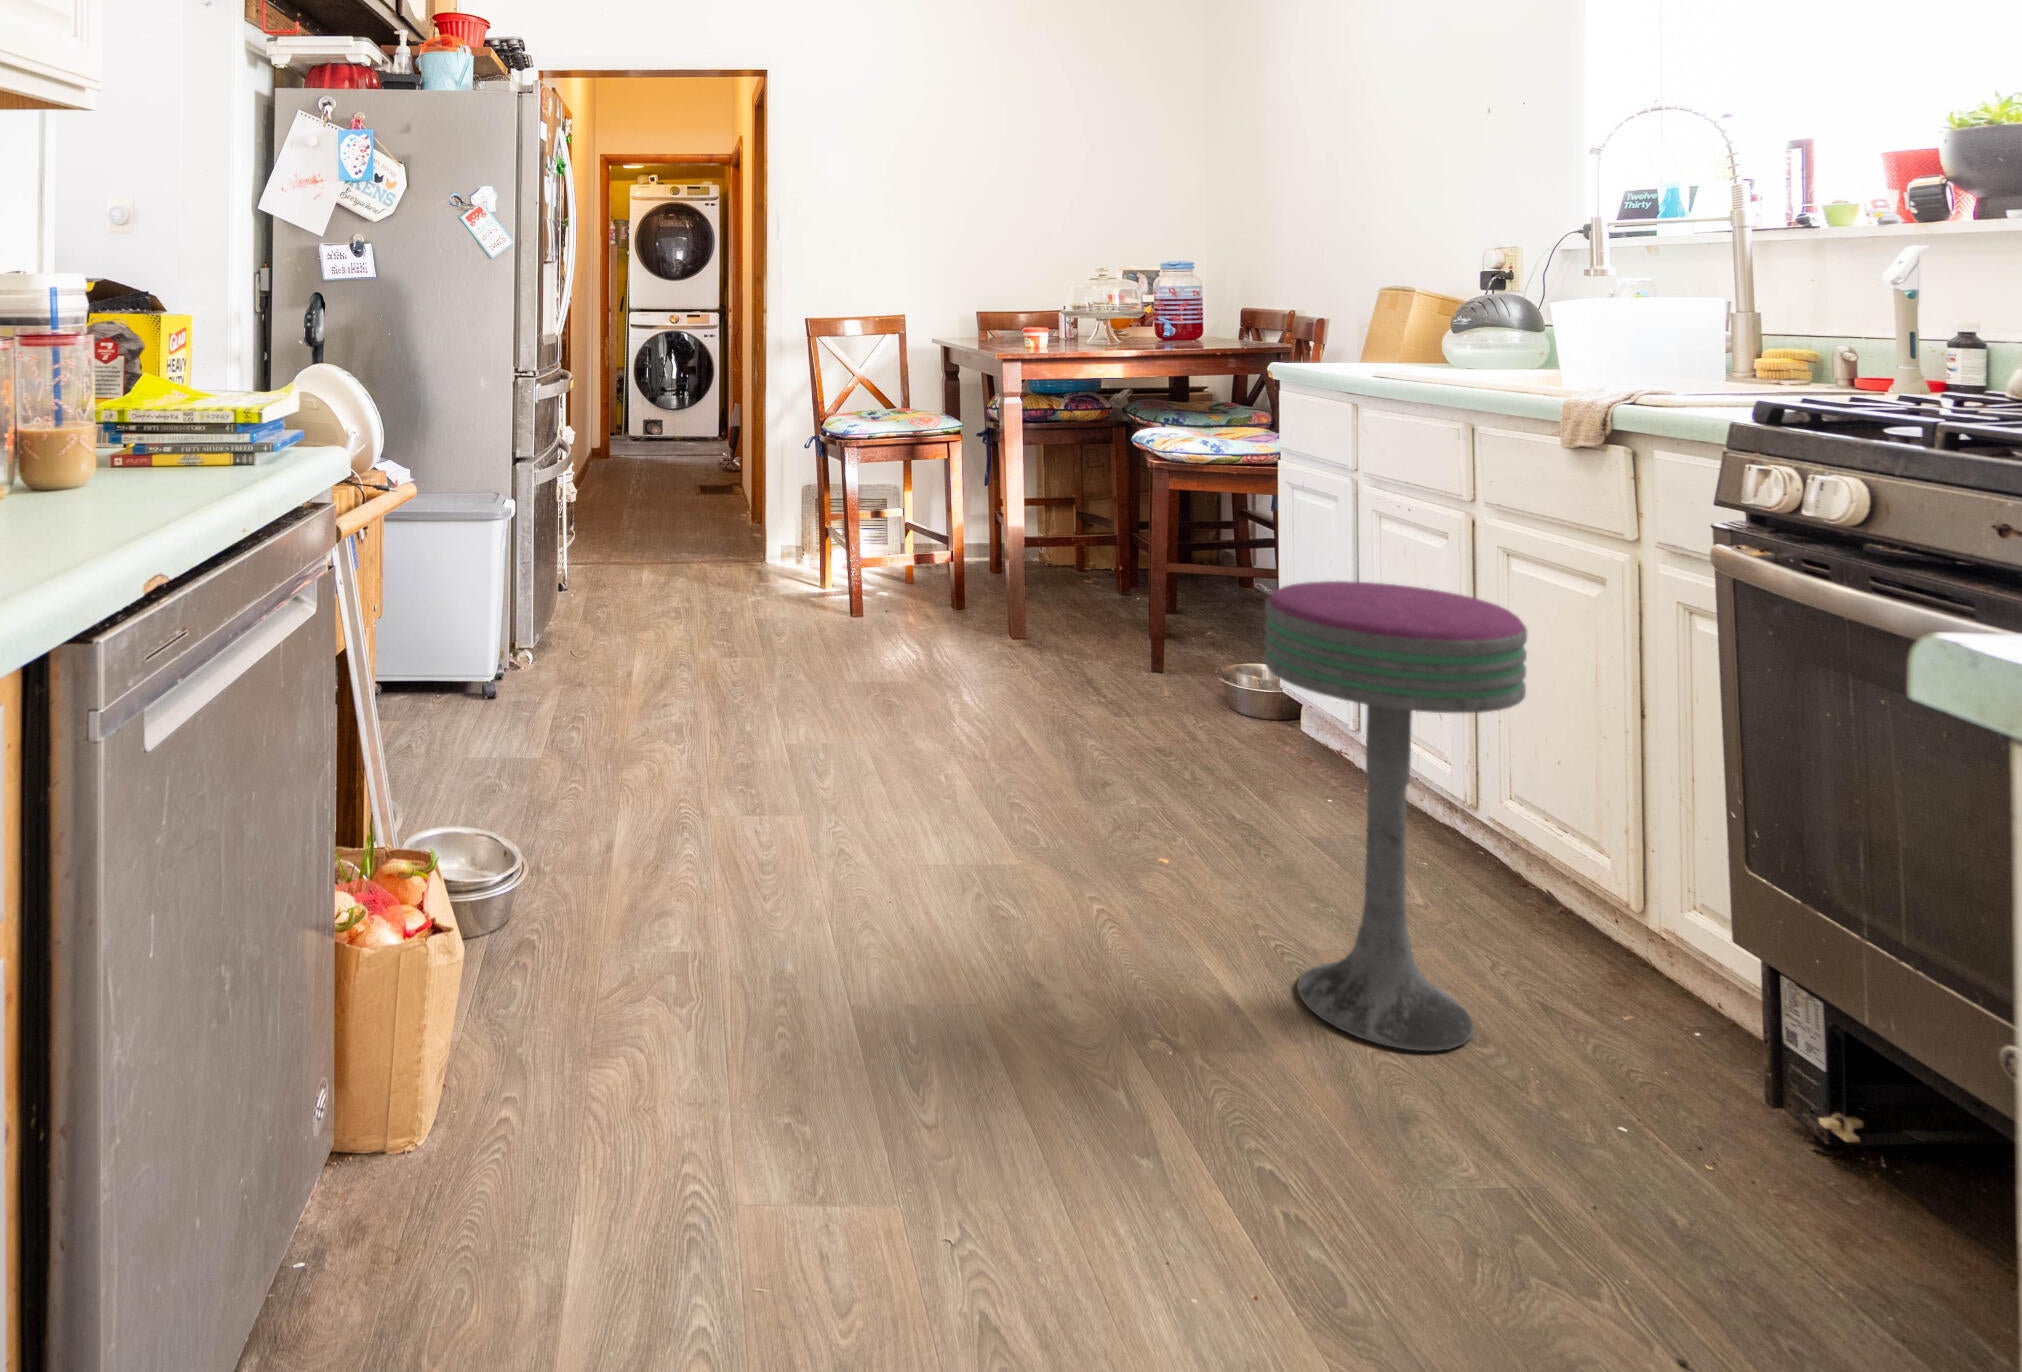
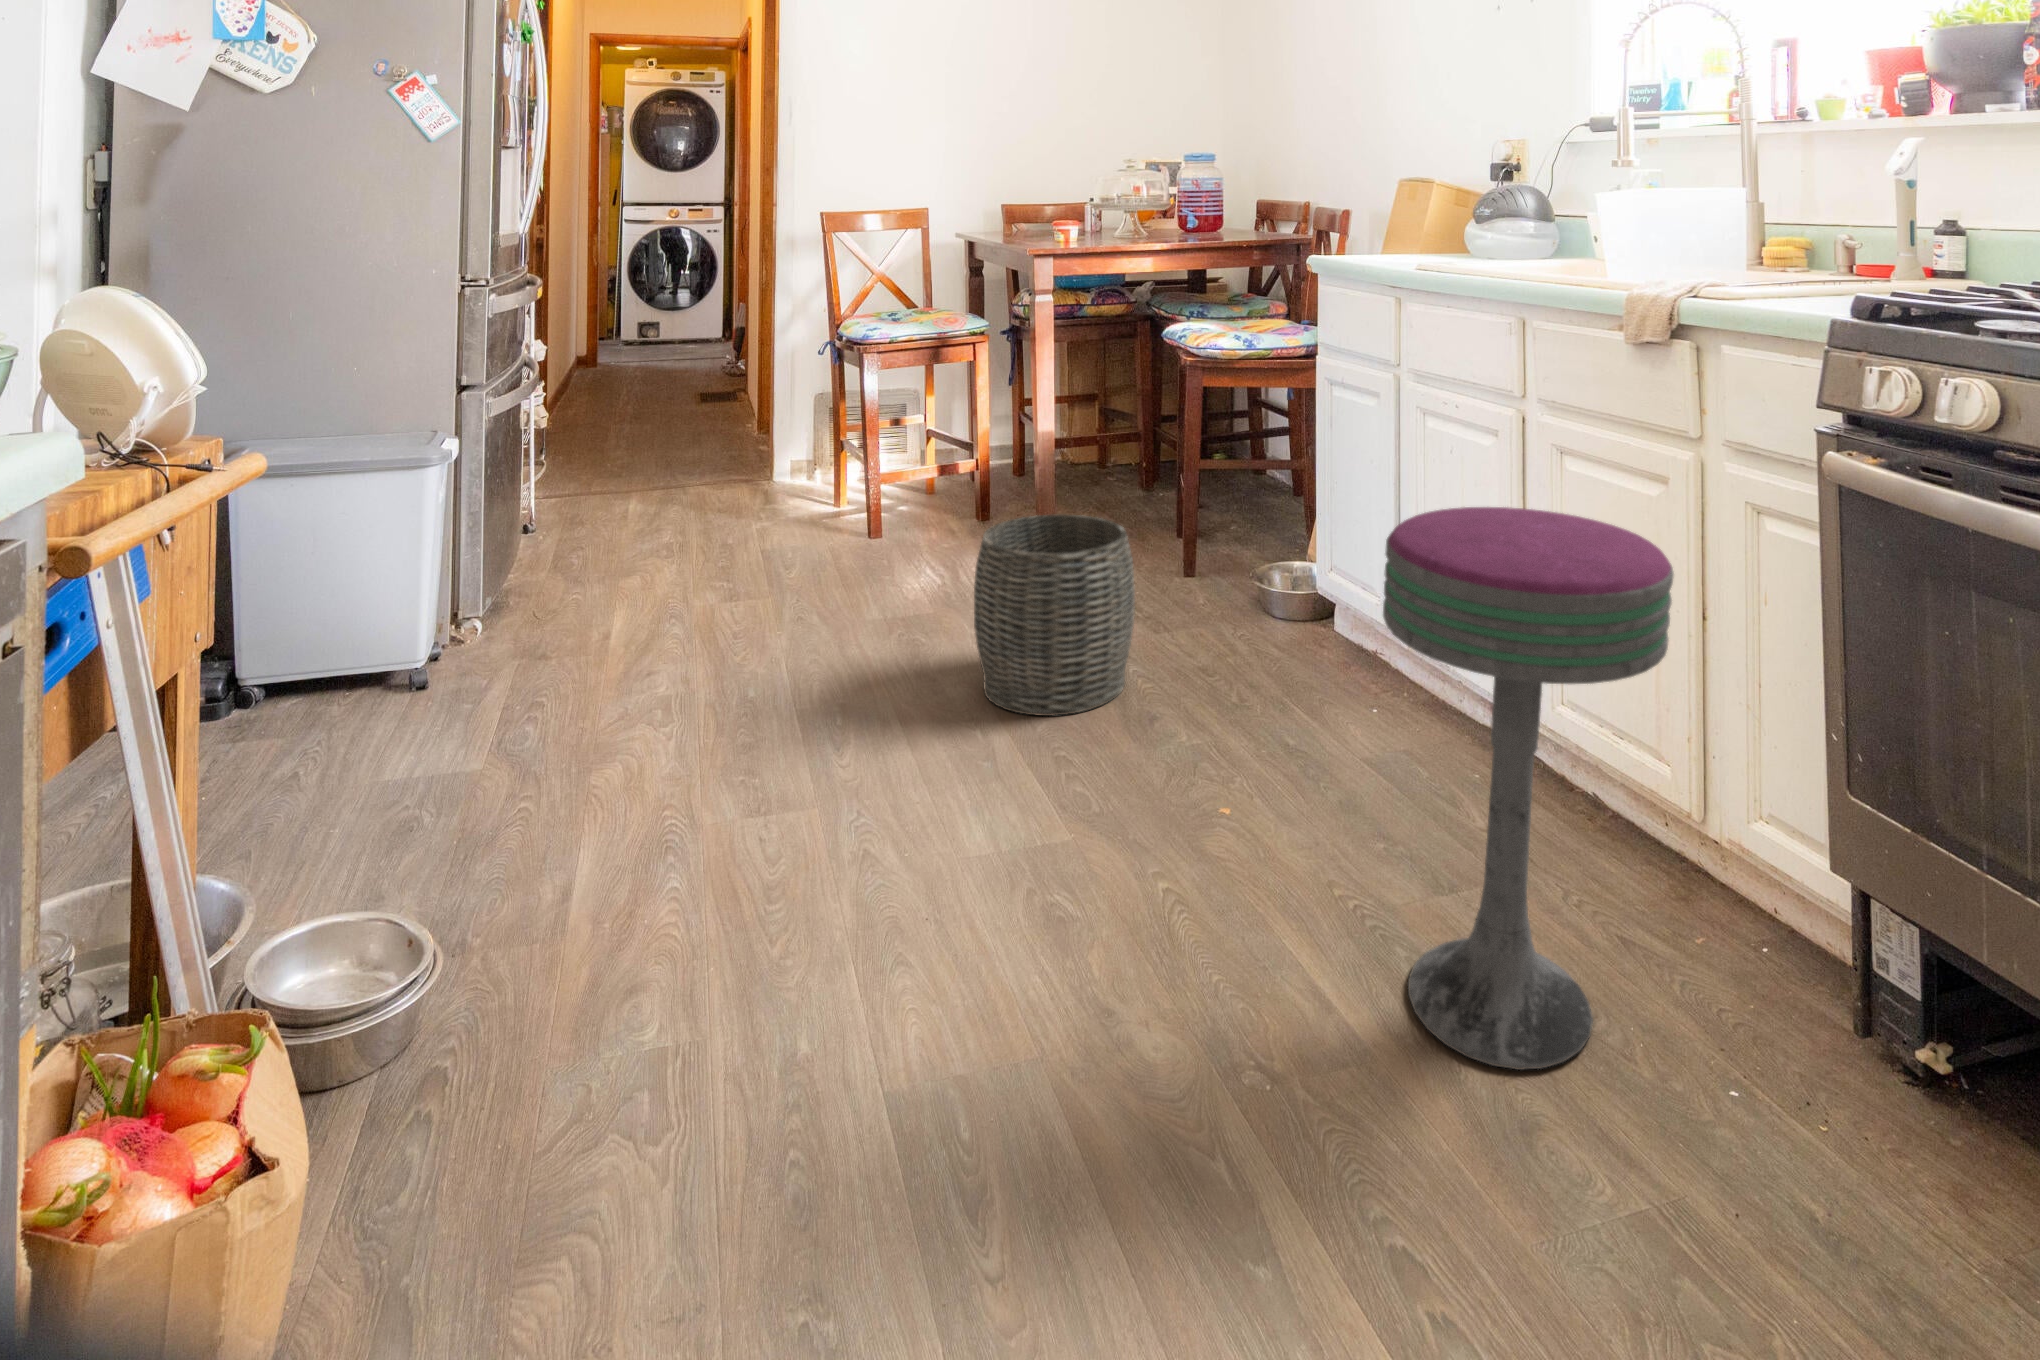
woven basket: none [943,593,1087,765] -> present [974,515,1135,716]

